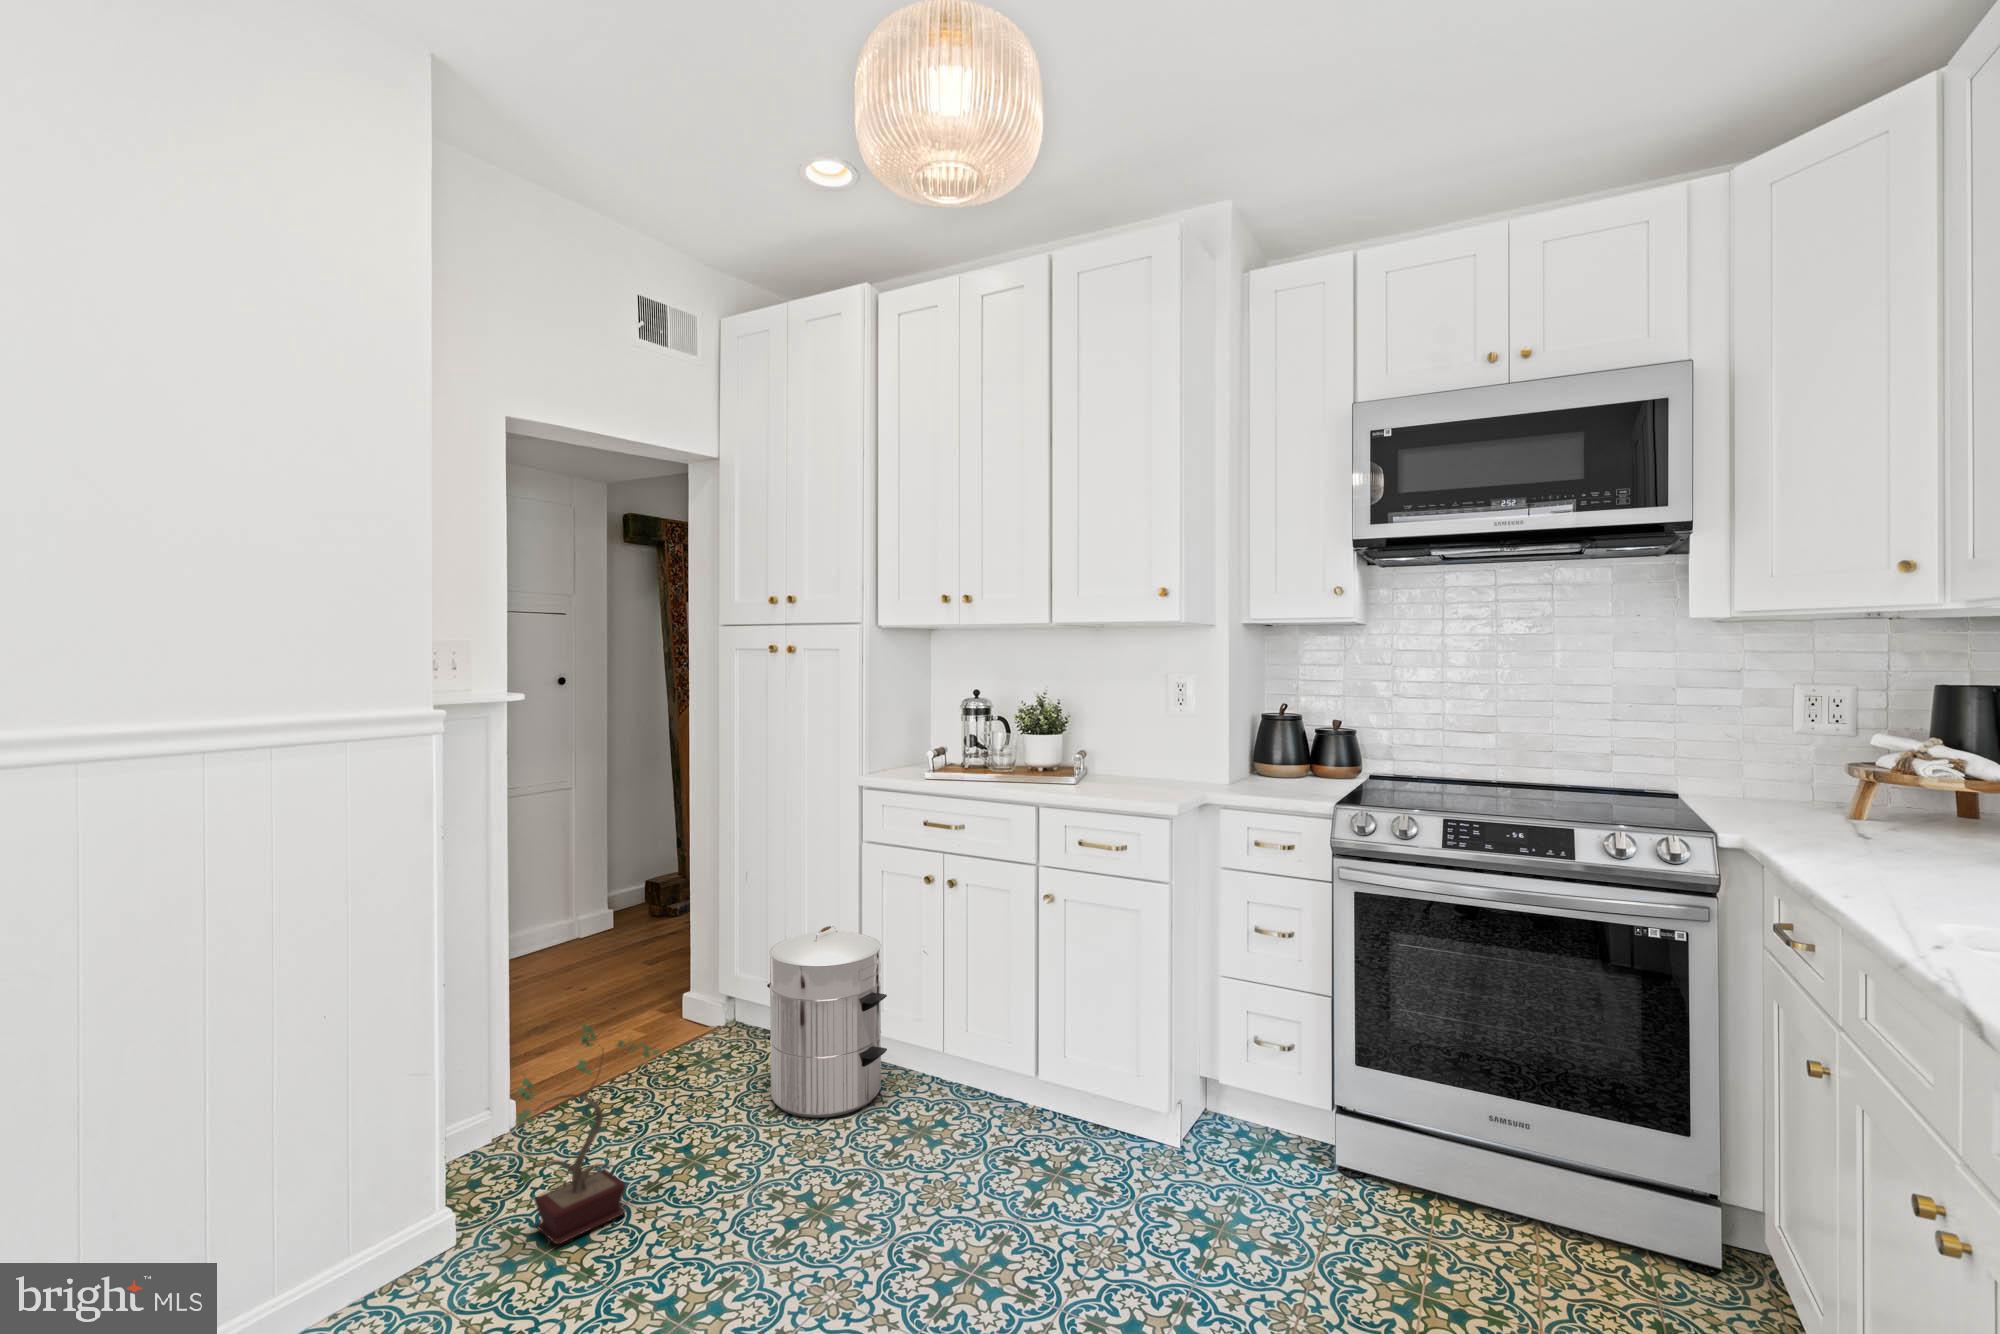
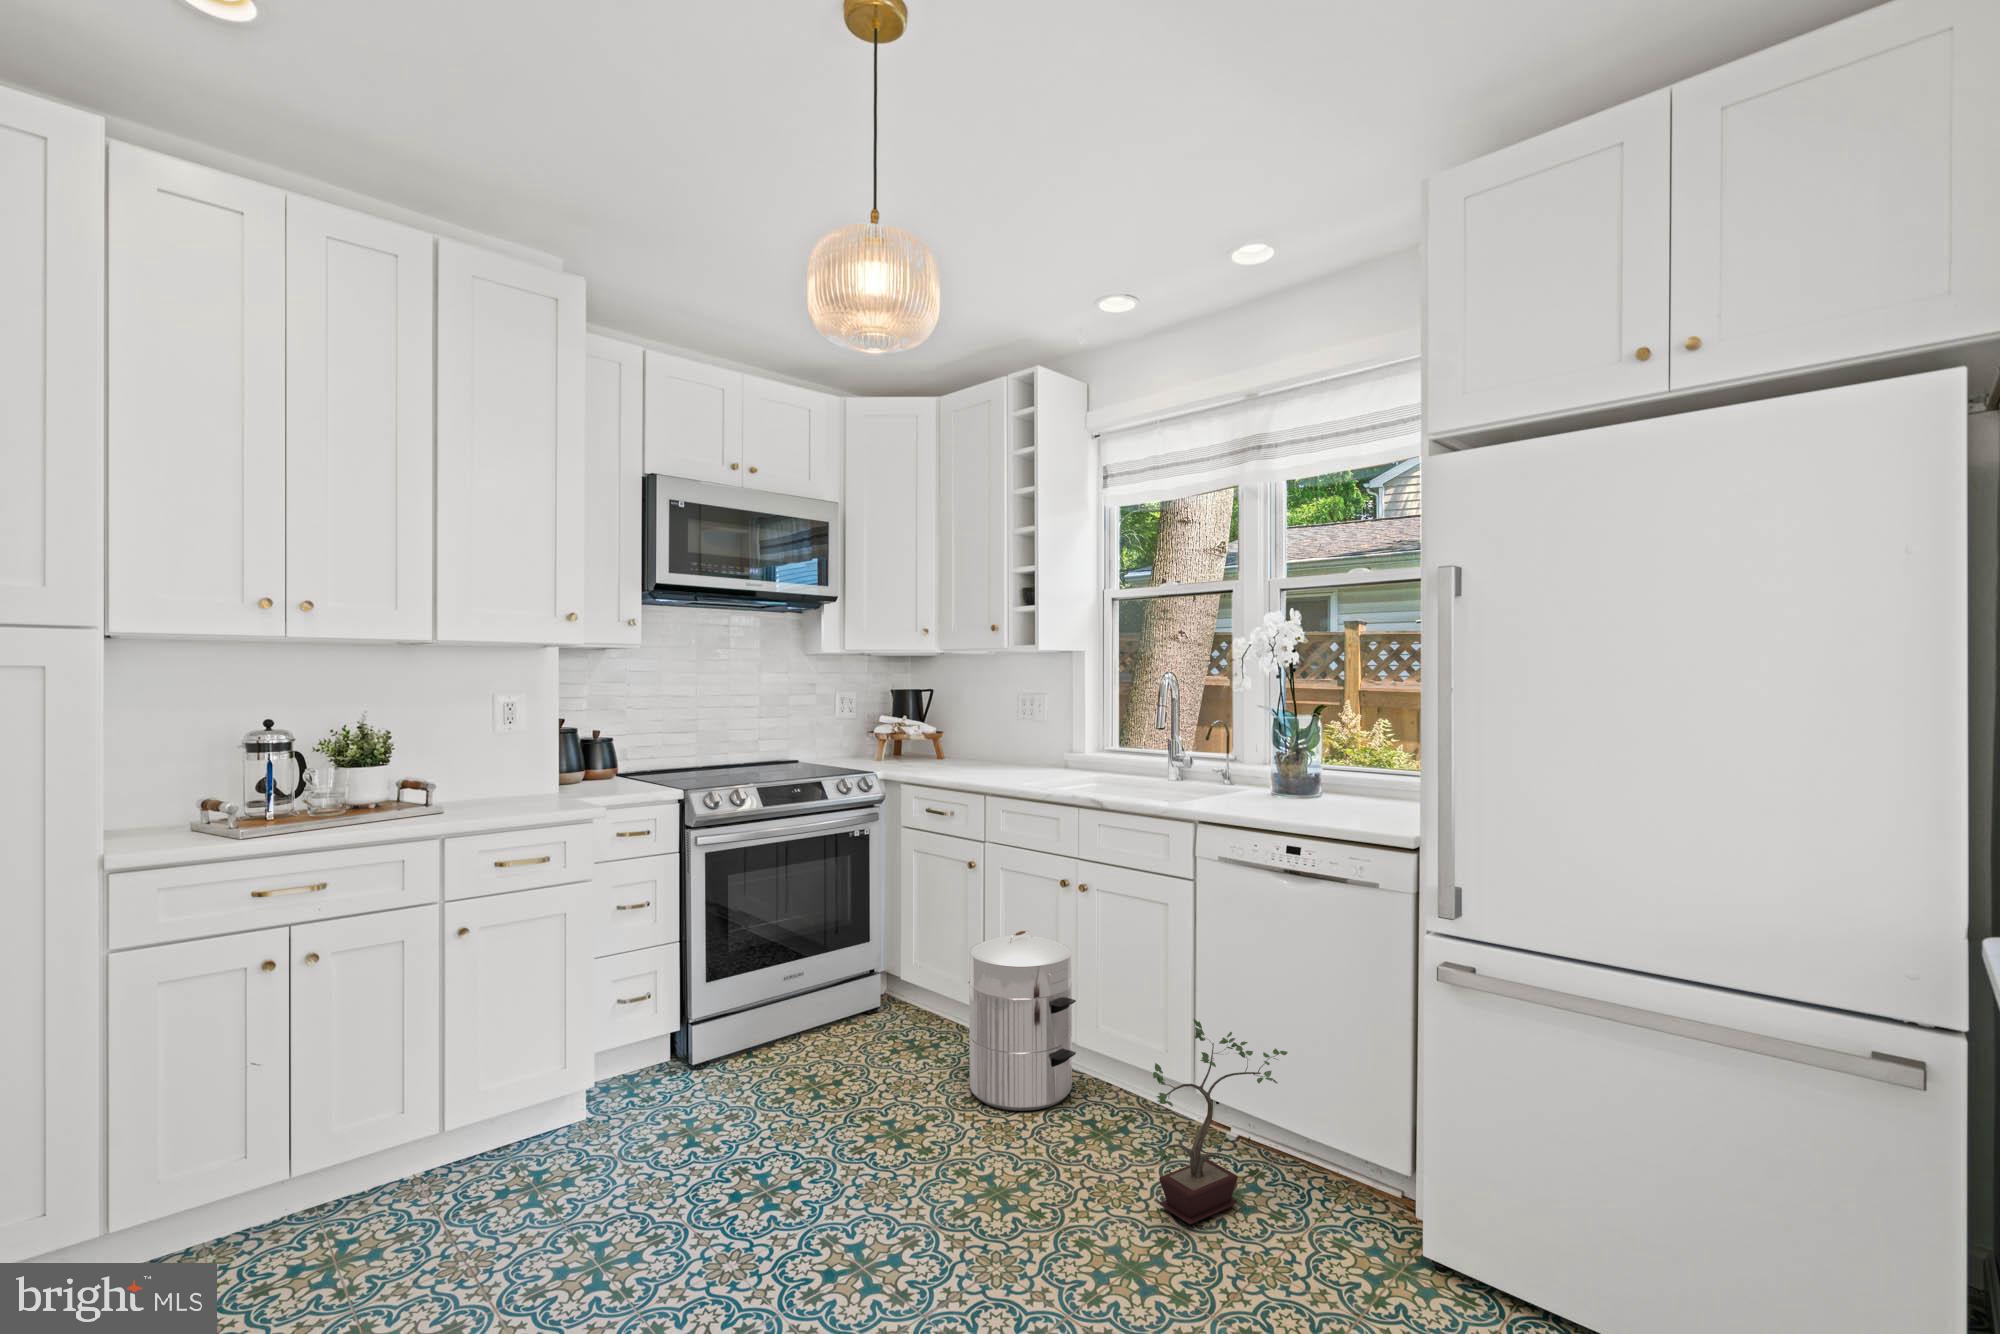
potted plant: present [515,1024,693,1244] -> present [1153,1019,1287,1224]

